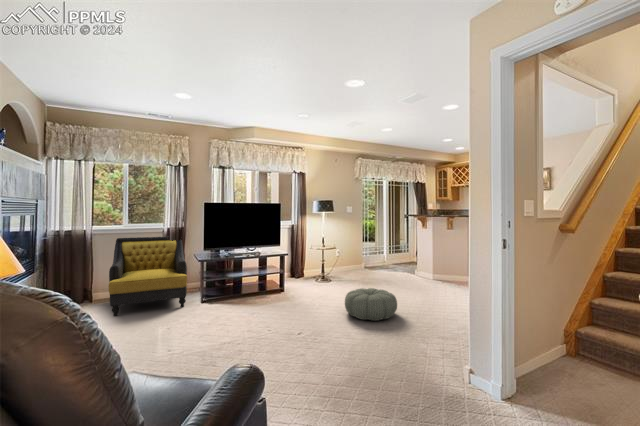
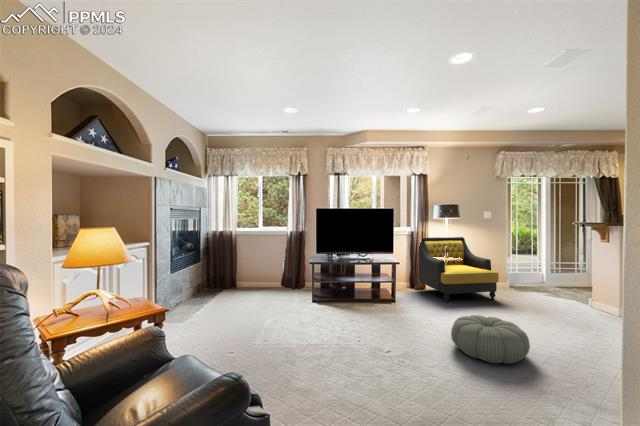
armchair: present [108,237,187,316] -> present [419,237,499,303]

